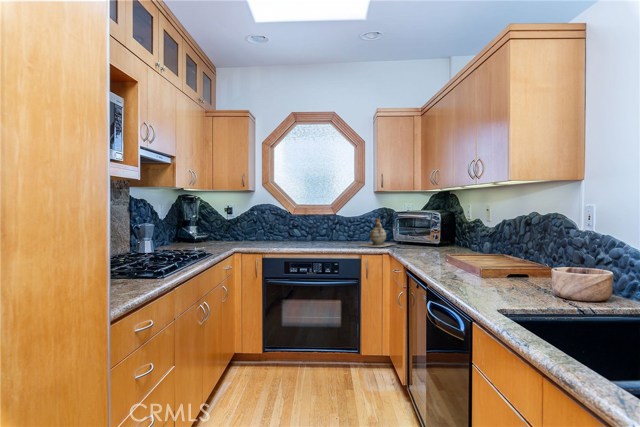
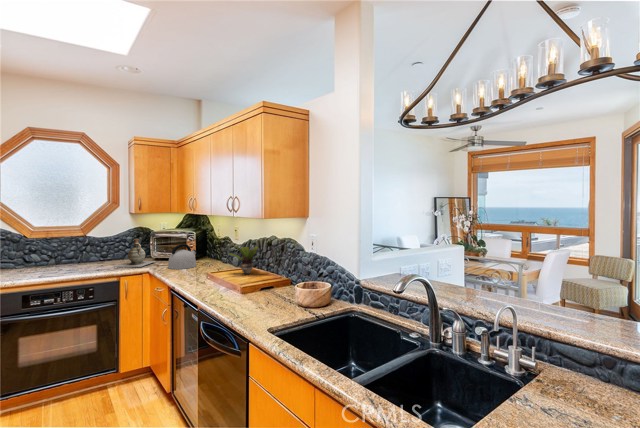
kettle: none [407,224,439,252] -> present [168,244,197,269]
potted plant: none [472,224,524,262] -> present [230,246,258,274]

